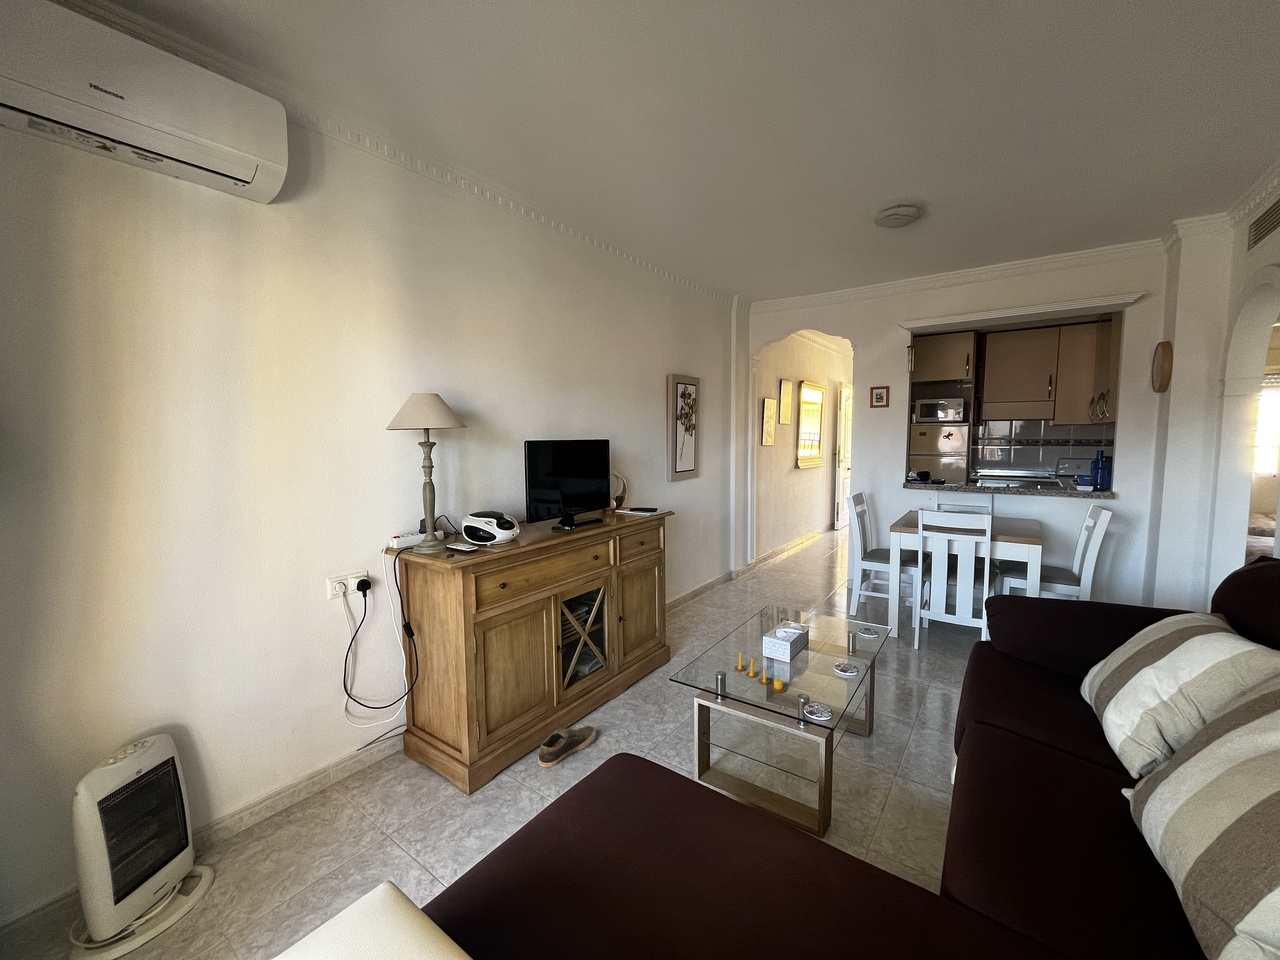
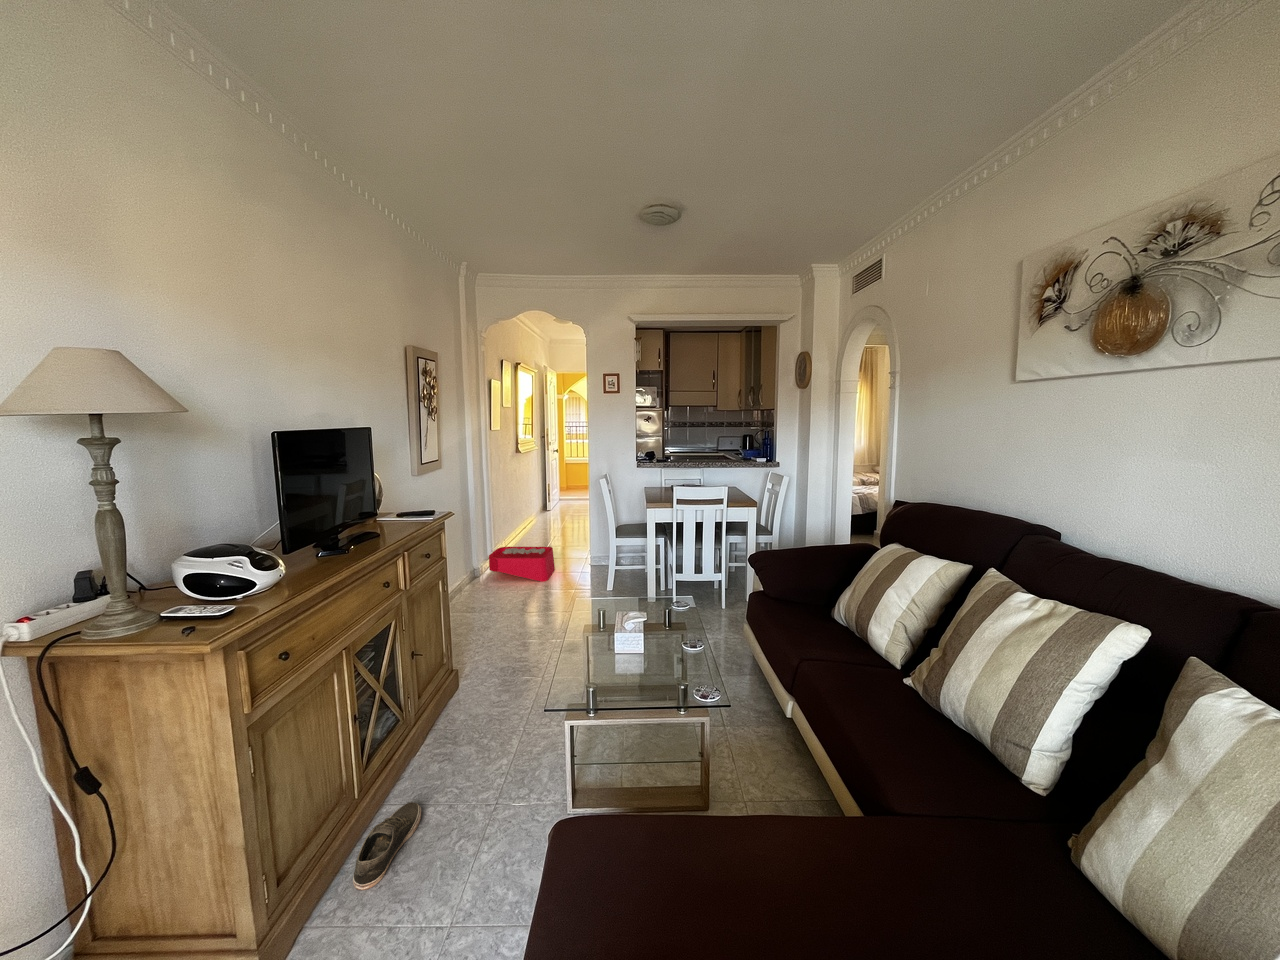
storage bin: none [742,553,808,597] -> present [489,547,555,582]
candle: present [734,652,786,692] -> none [594,654,659,687]

